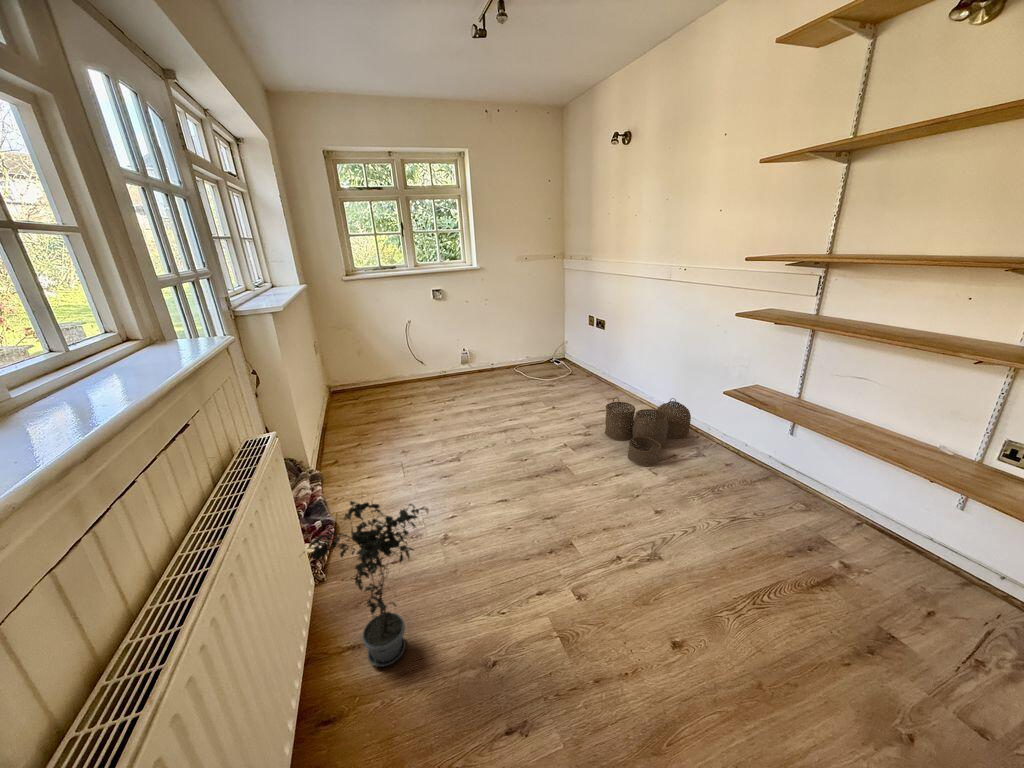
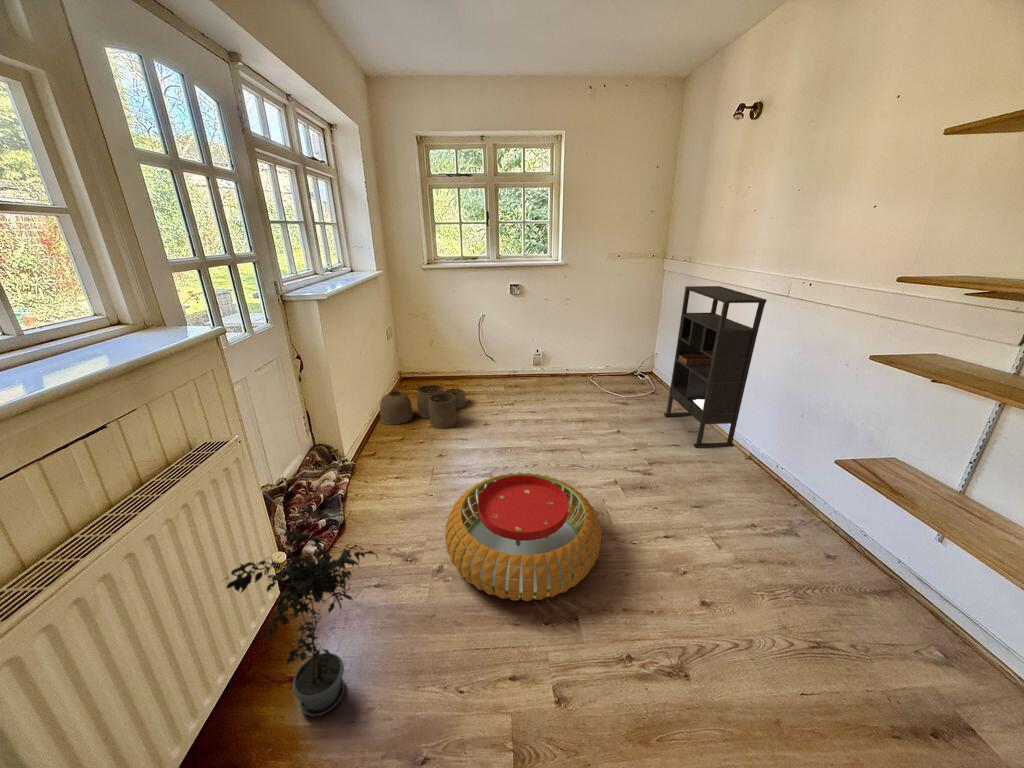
bookshelf: none [585,278,654,410] -> present [664,286,767,448]
woven basket: present [605,397,691,466] -> present [380,384,466,428]
pouf: none [442,445,575,544] -> present [445,472,601,601]

